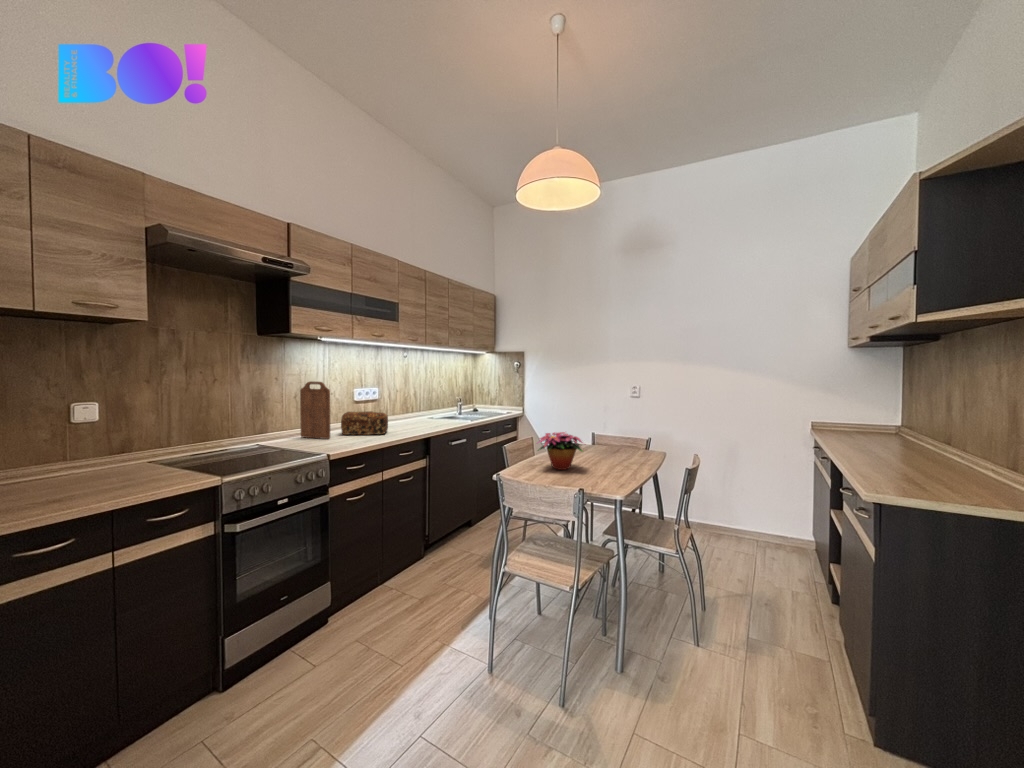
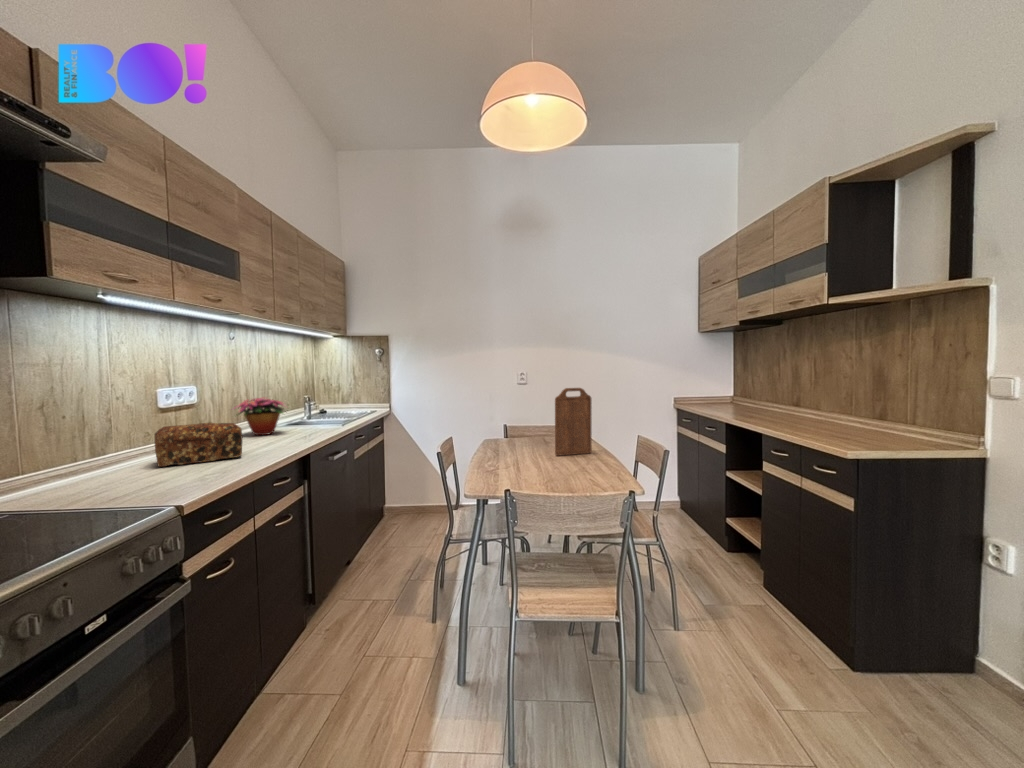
cutting board: present [300,381,330,439] -> present [555,388,592,456]
flower arrangement: present [538,432,583,470] -> present [237,398,283,435]

